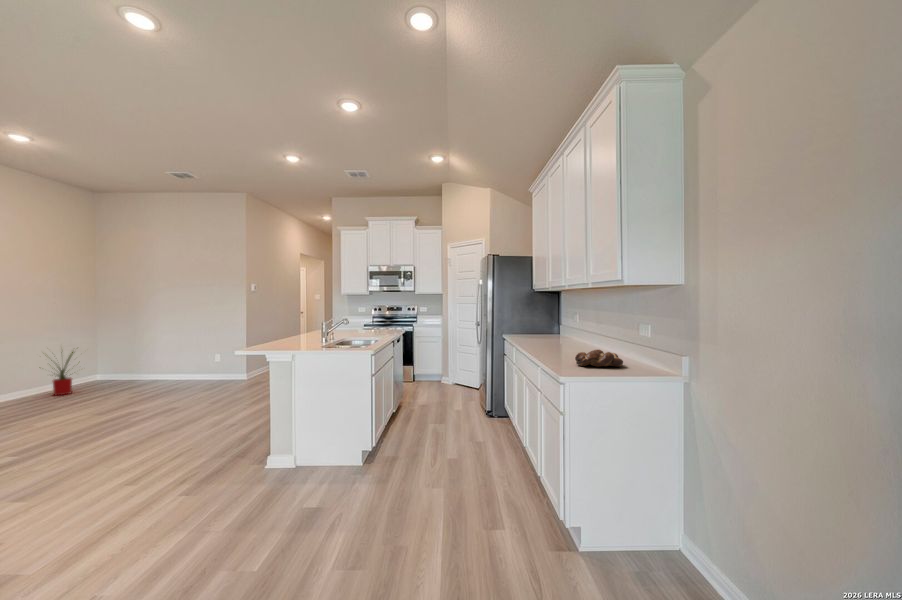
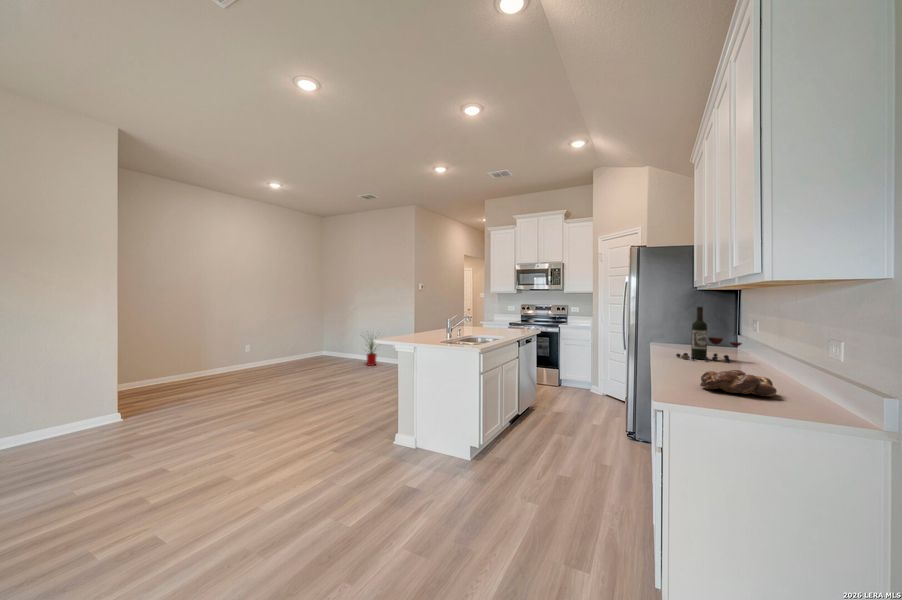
wine bottle: none [534,304,577,346] -> present [676,307,742,362]
house plant: present [51,352,73,396] -> present [367,338,376,366]

